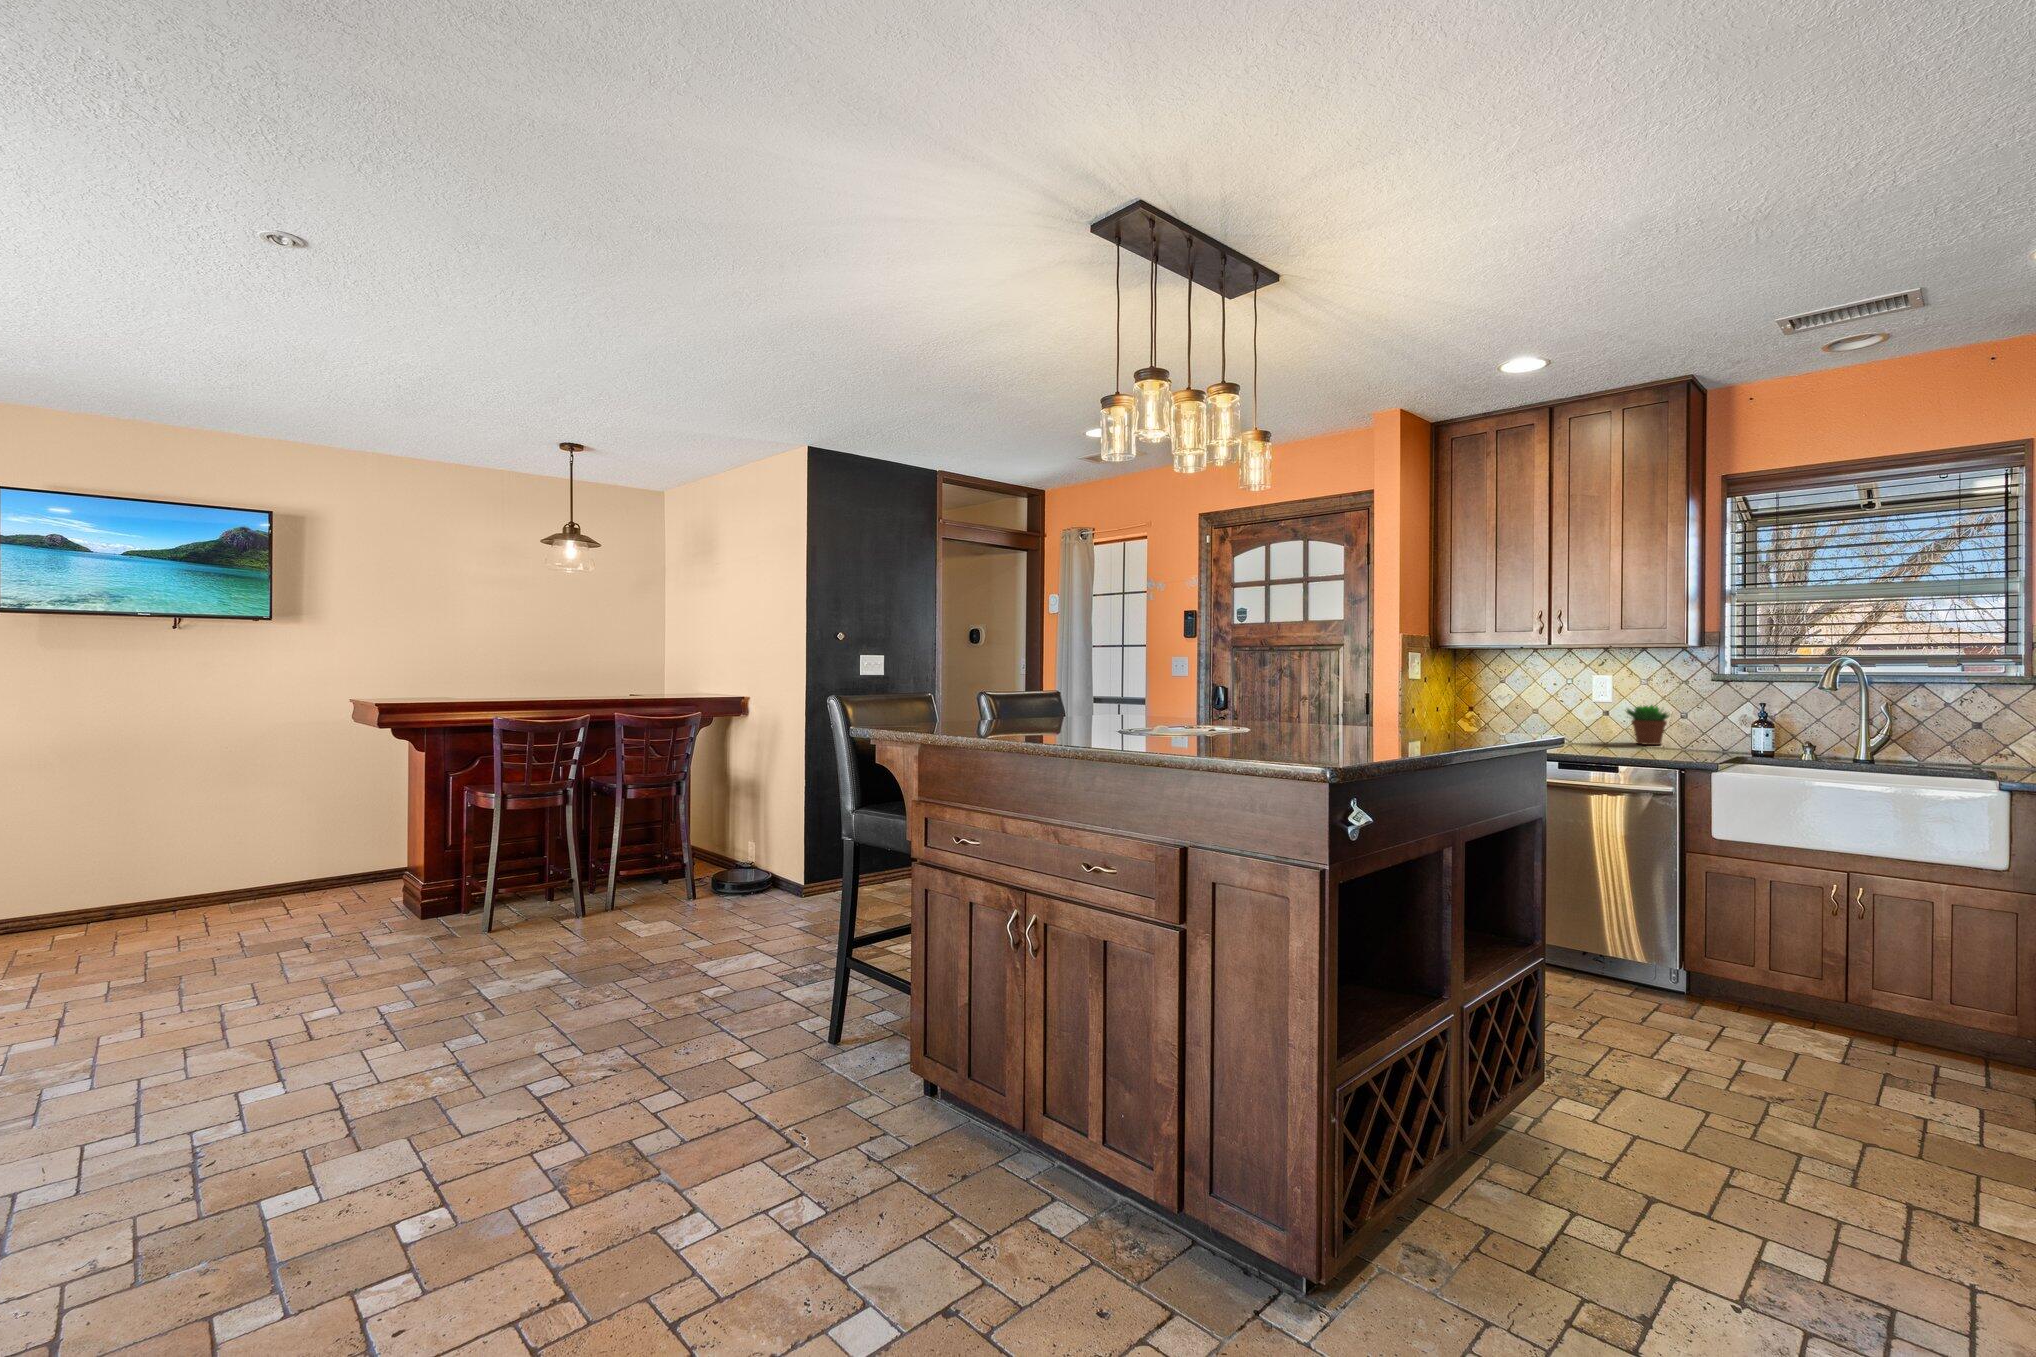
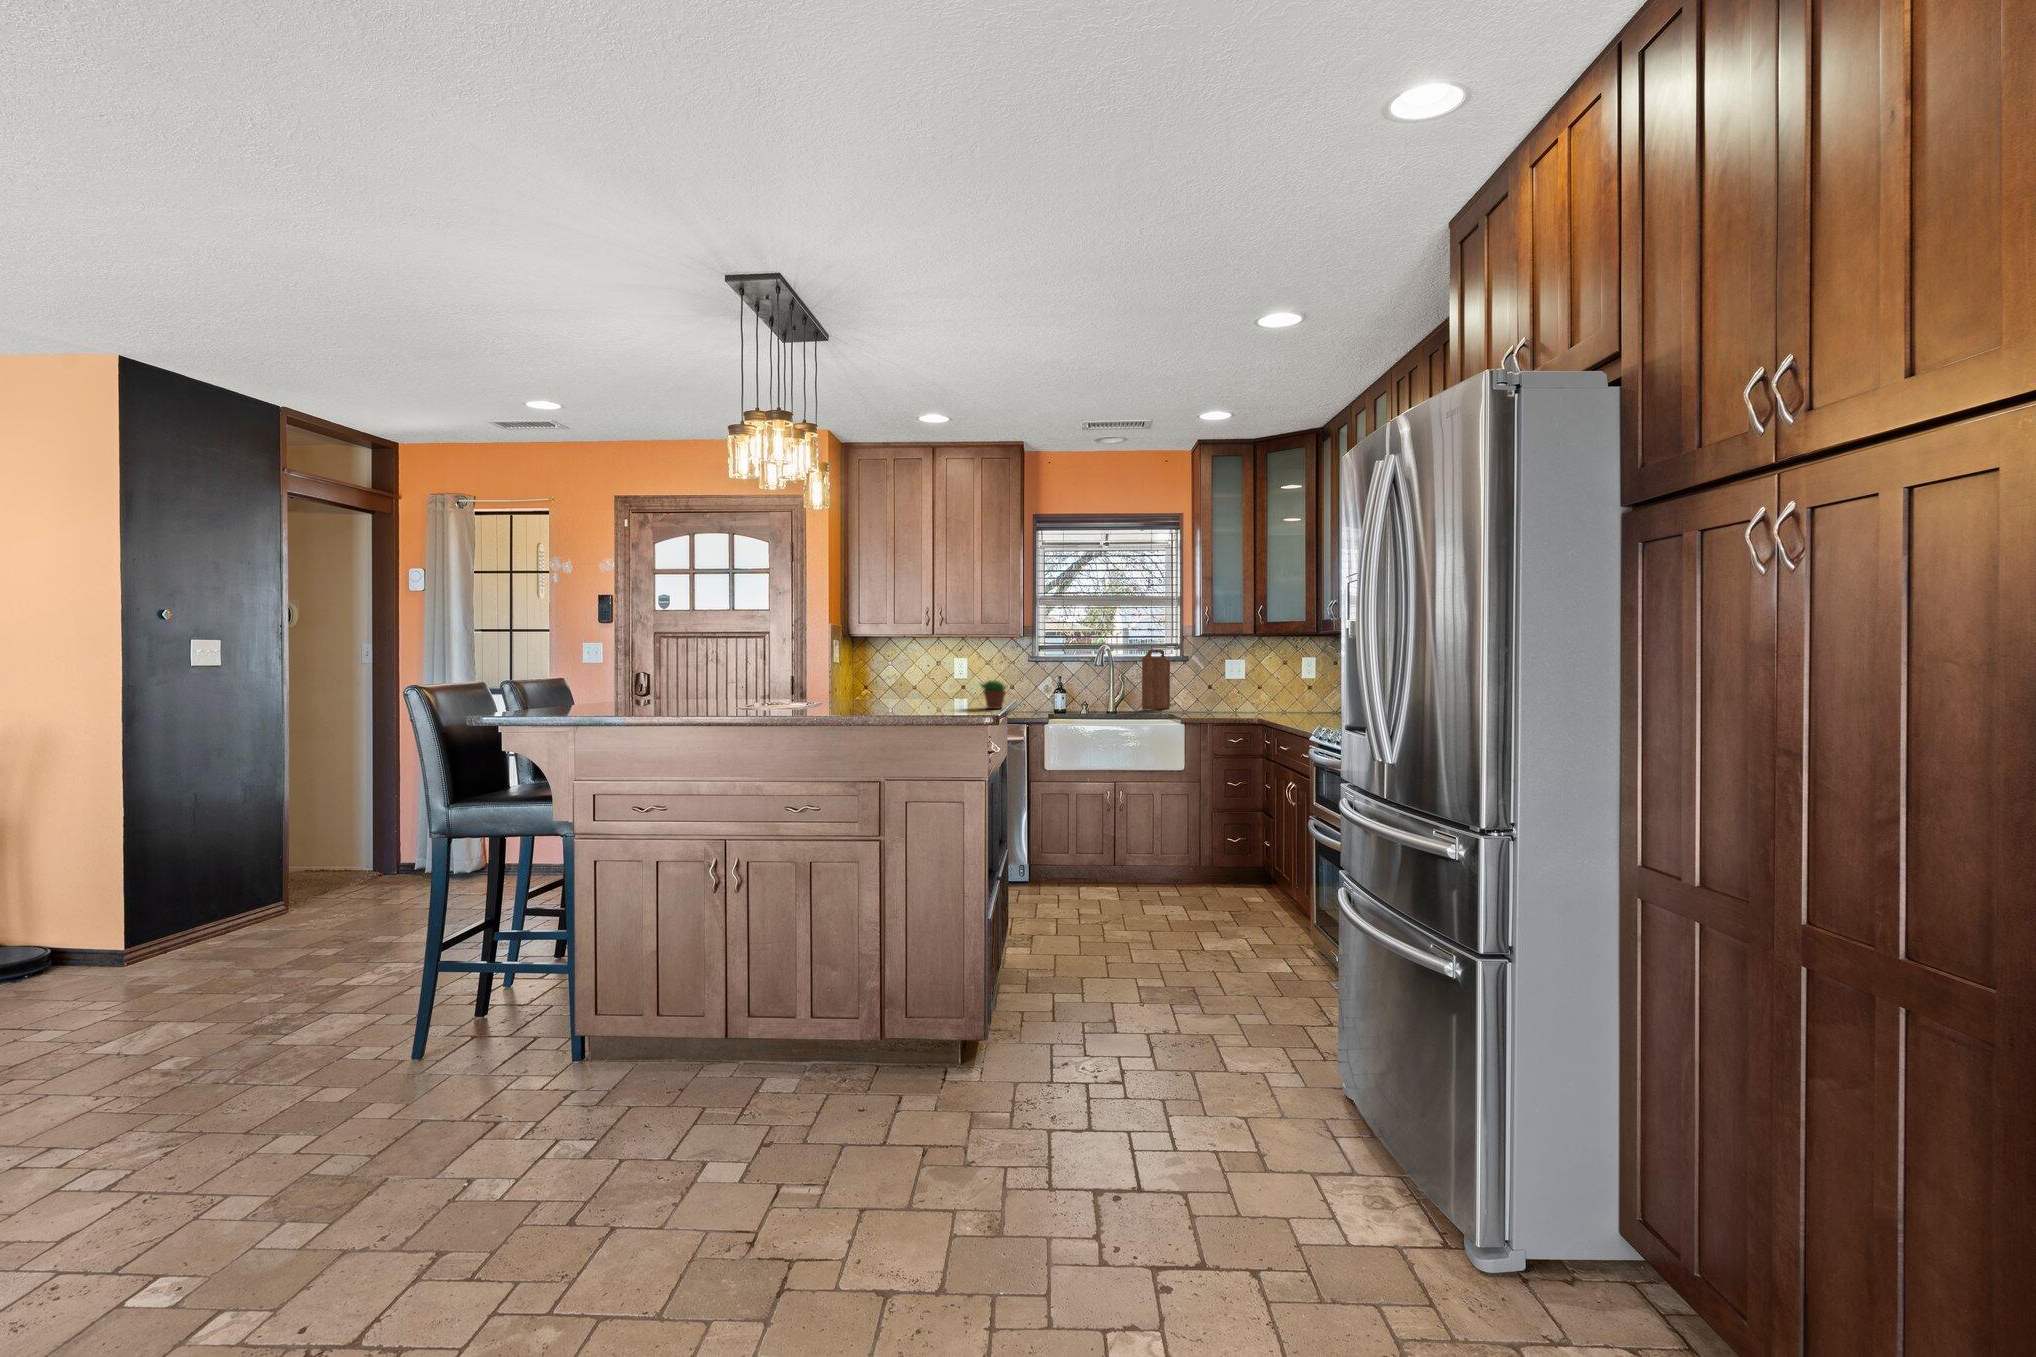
cutting board: none [1930,664,1997,760] -> present [1142,650,1170,710]

